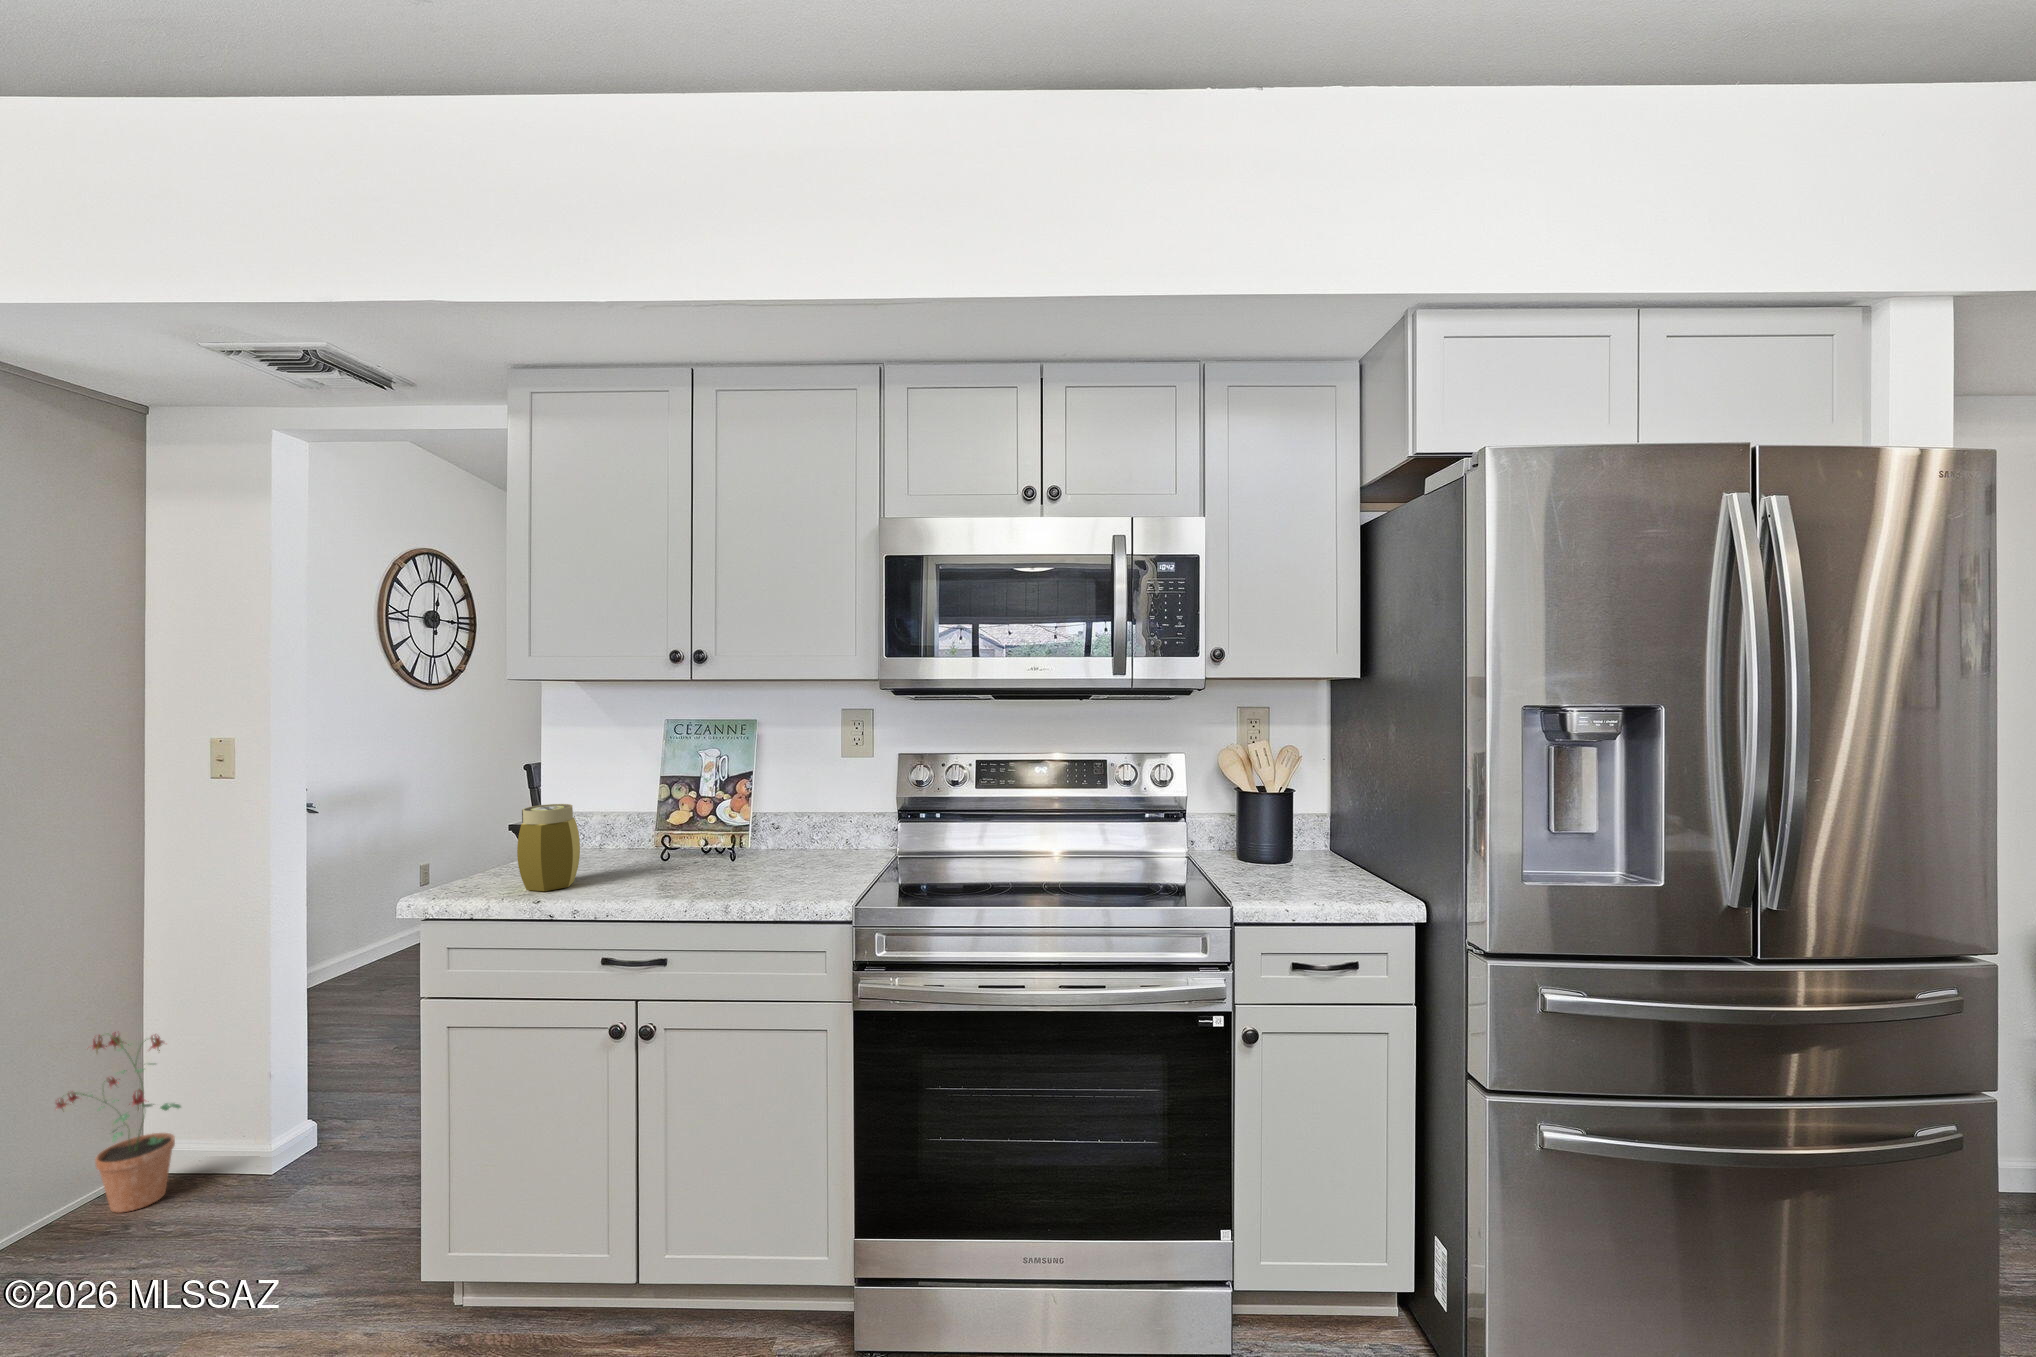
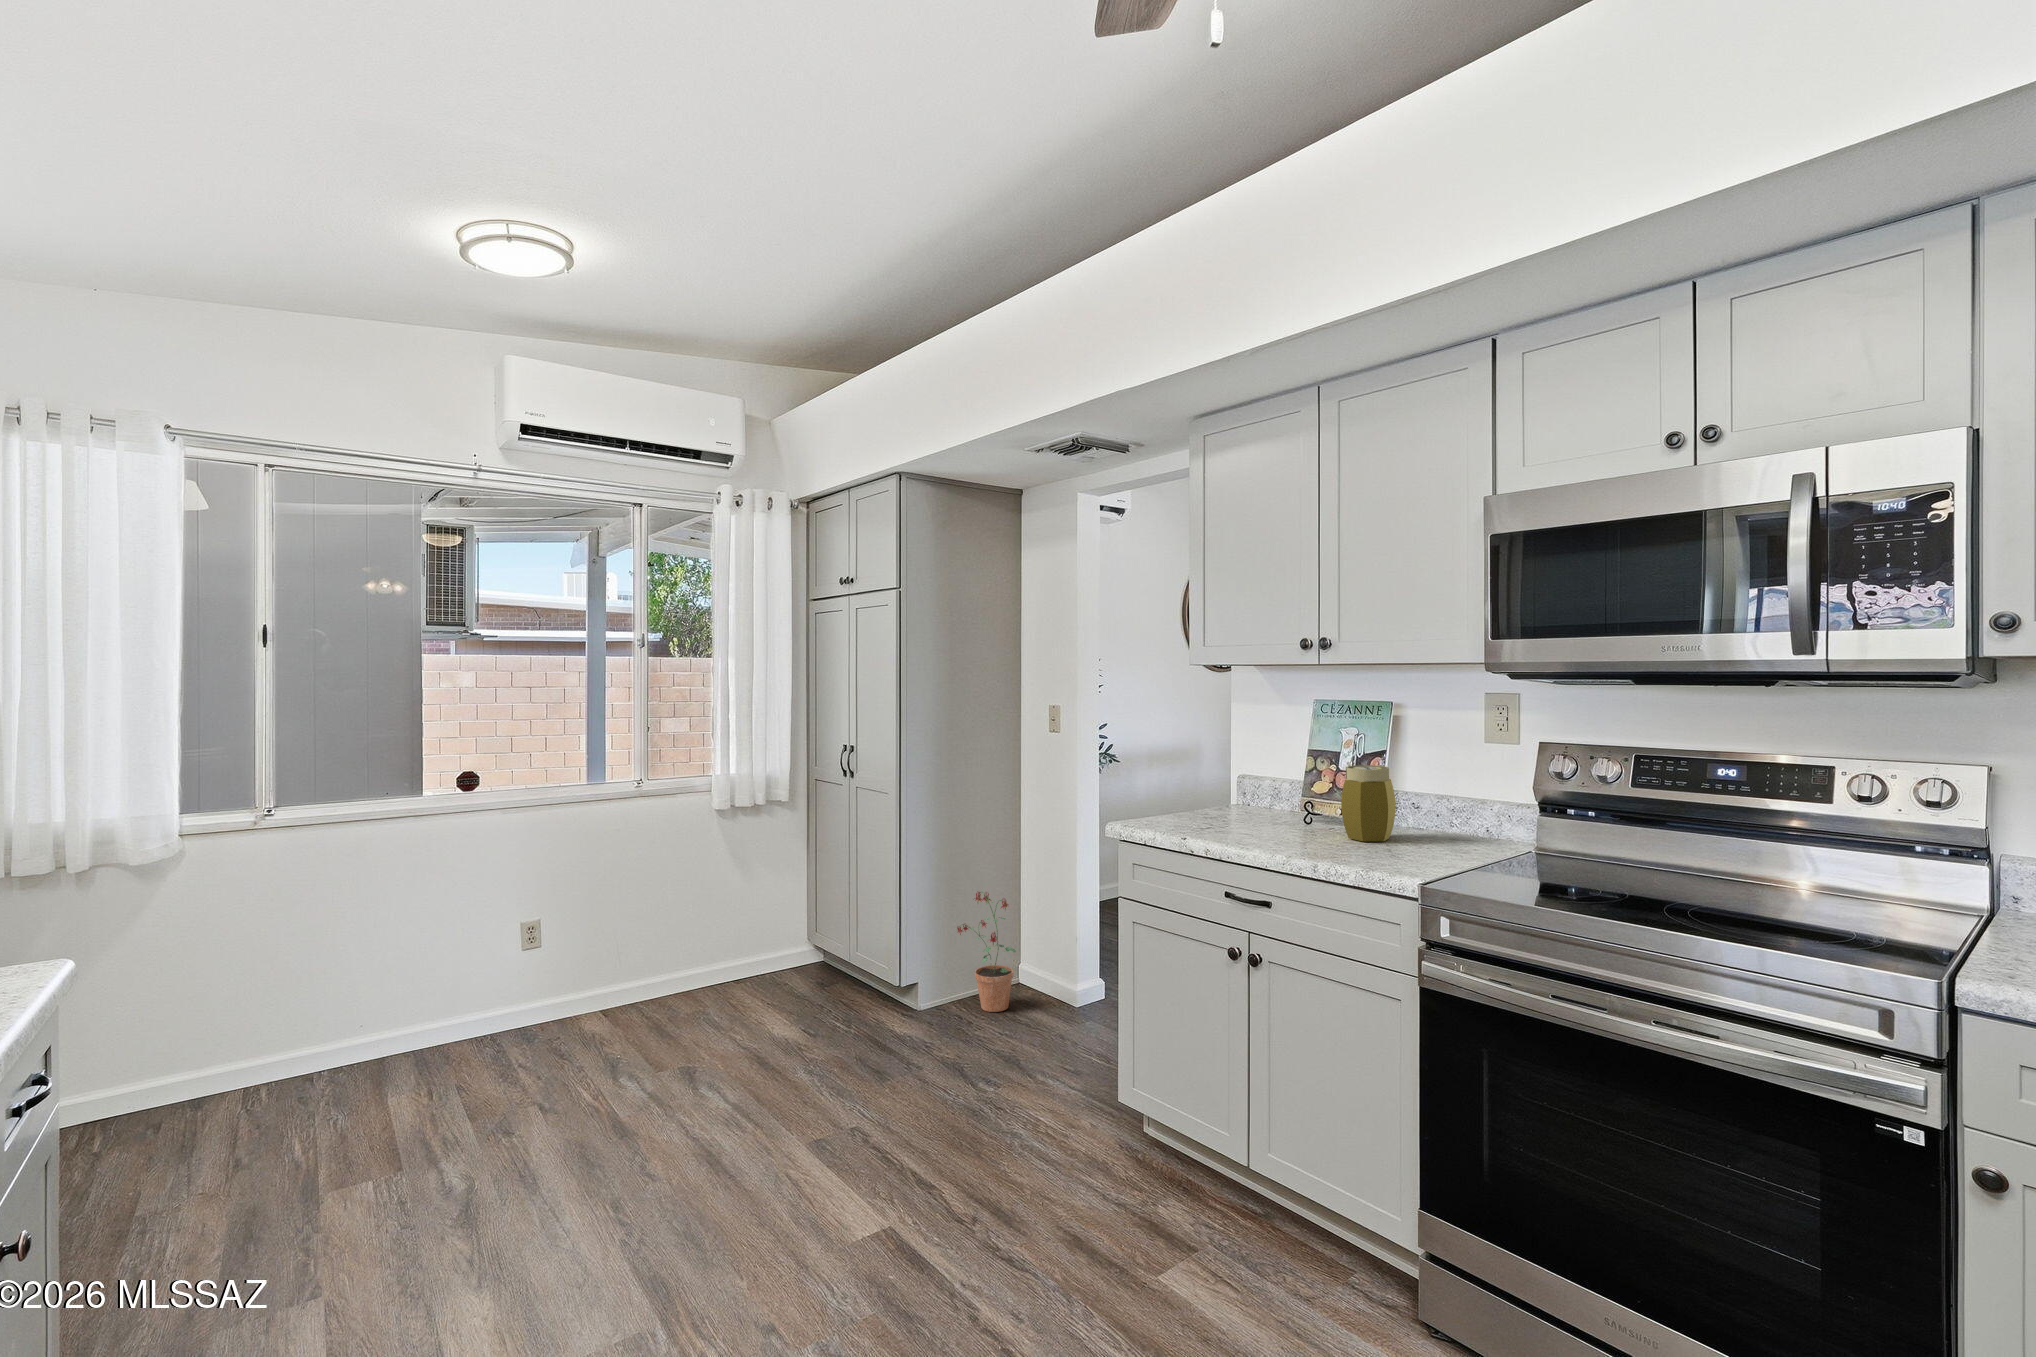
jar: present [517,804,580,891] -> present [1341,765,1395,841]

